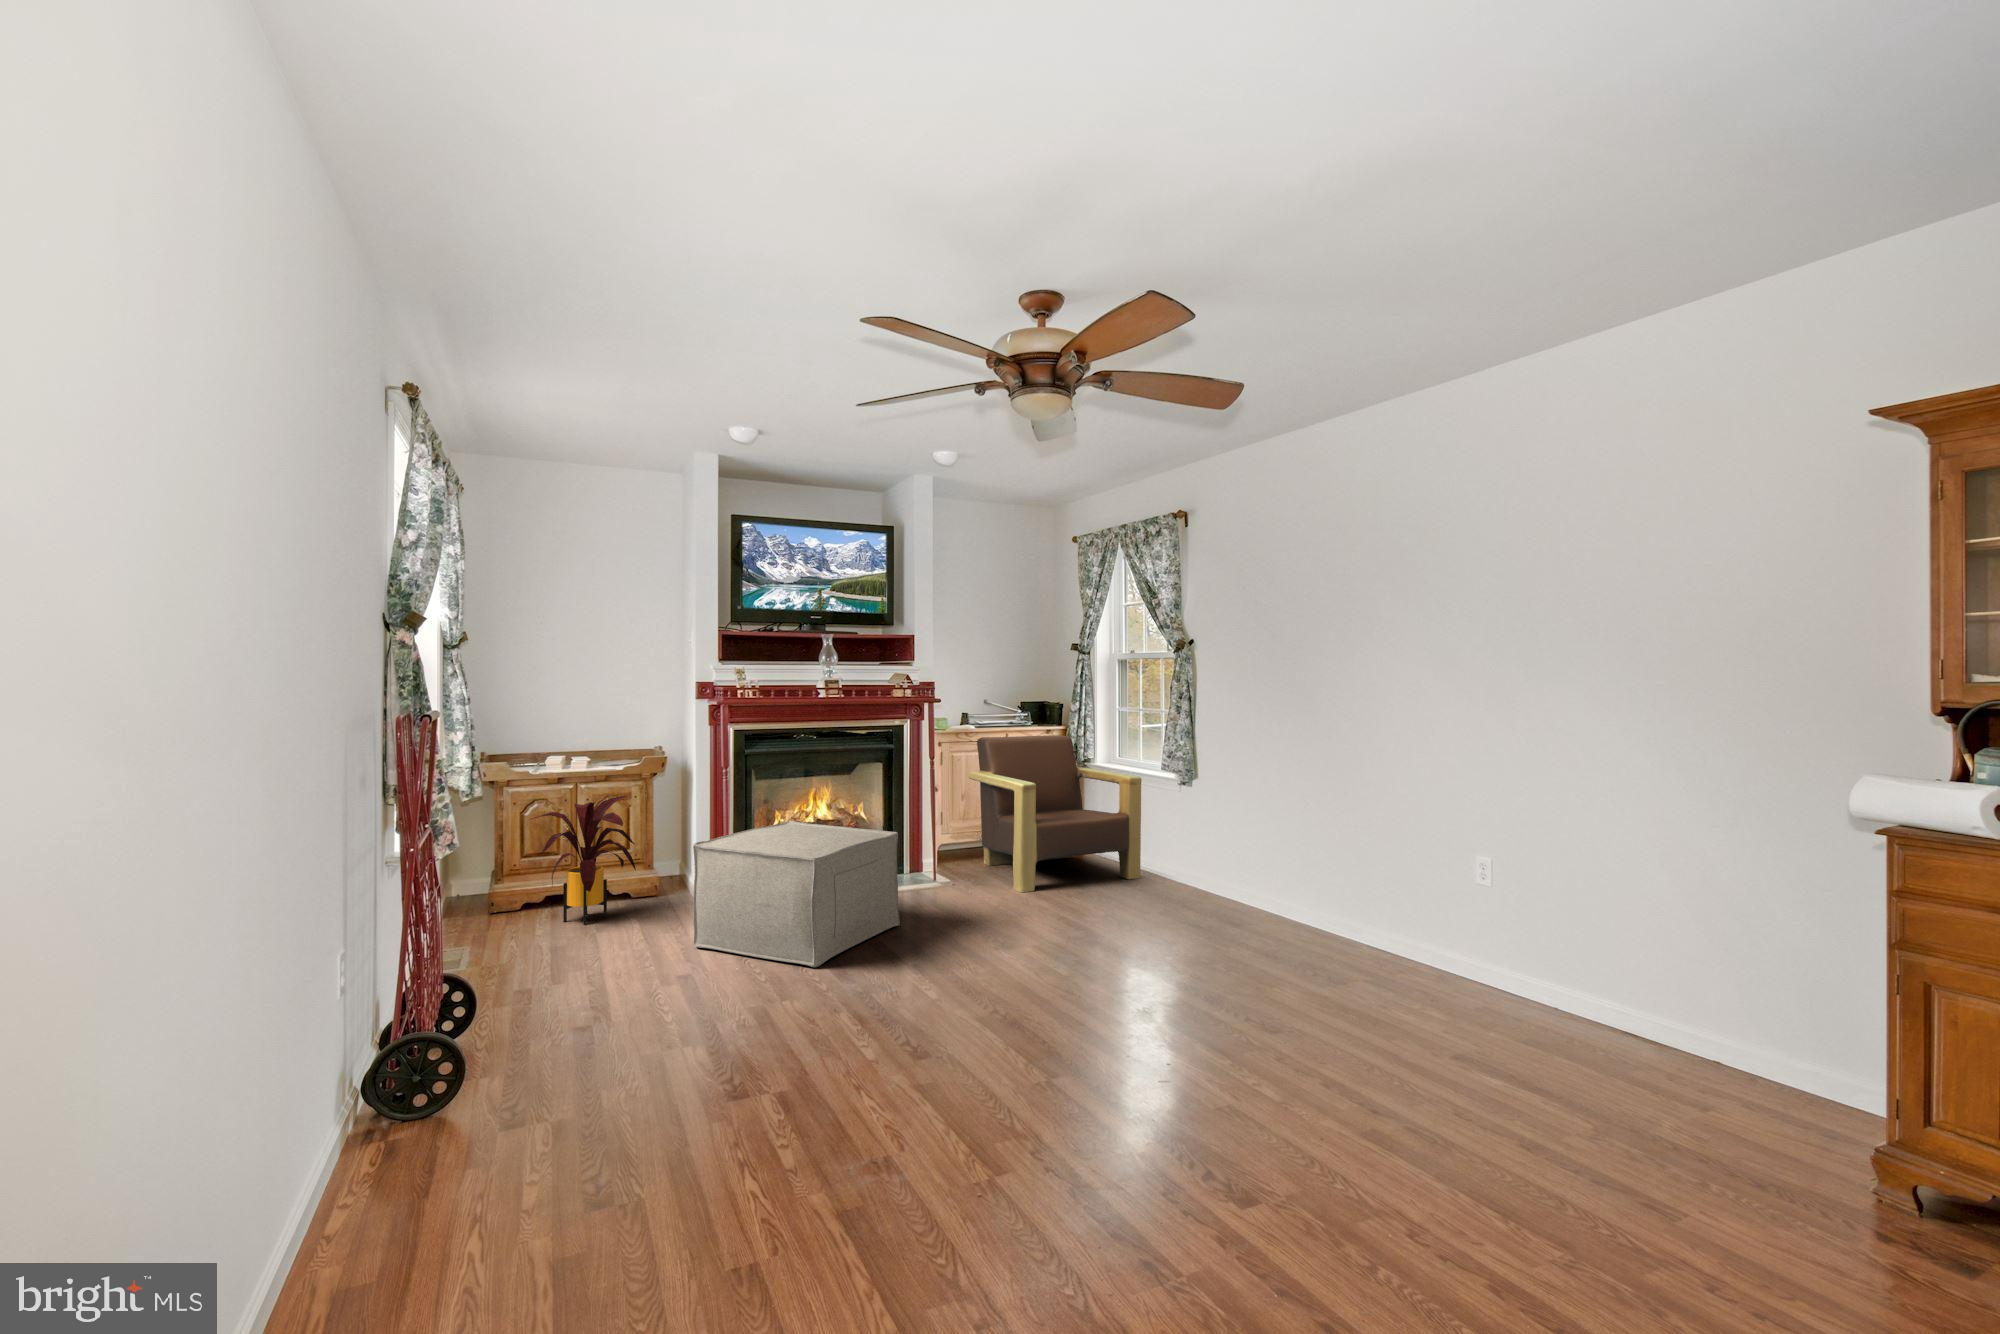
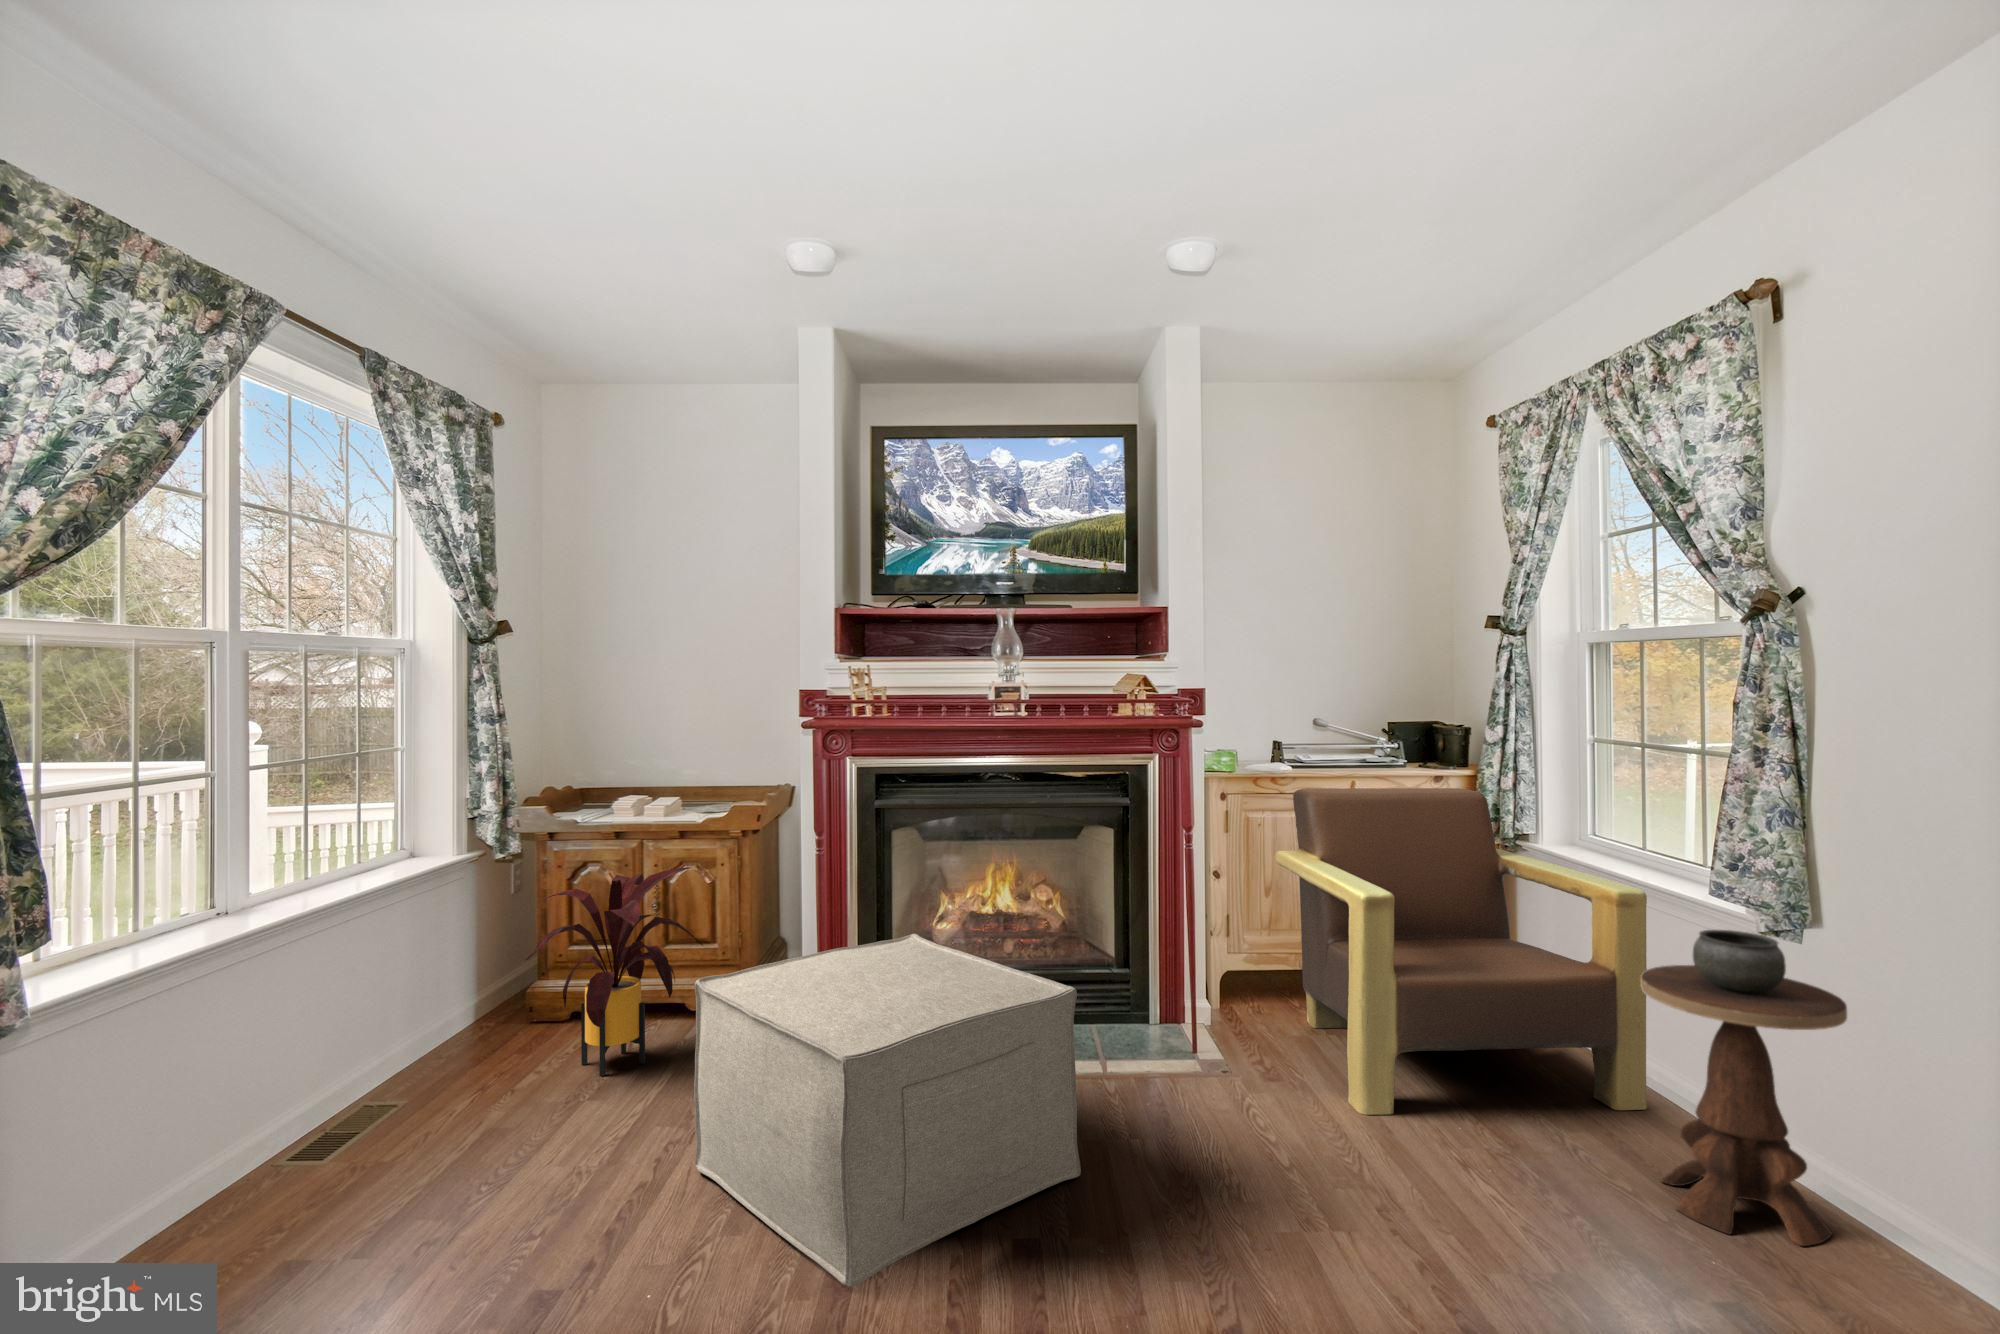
side table: none [1138,786,1209,908] -> present [1641,930,1847,1246]

